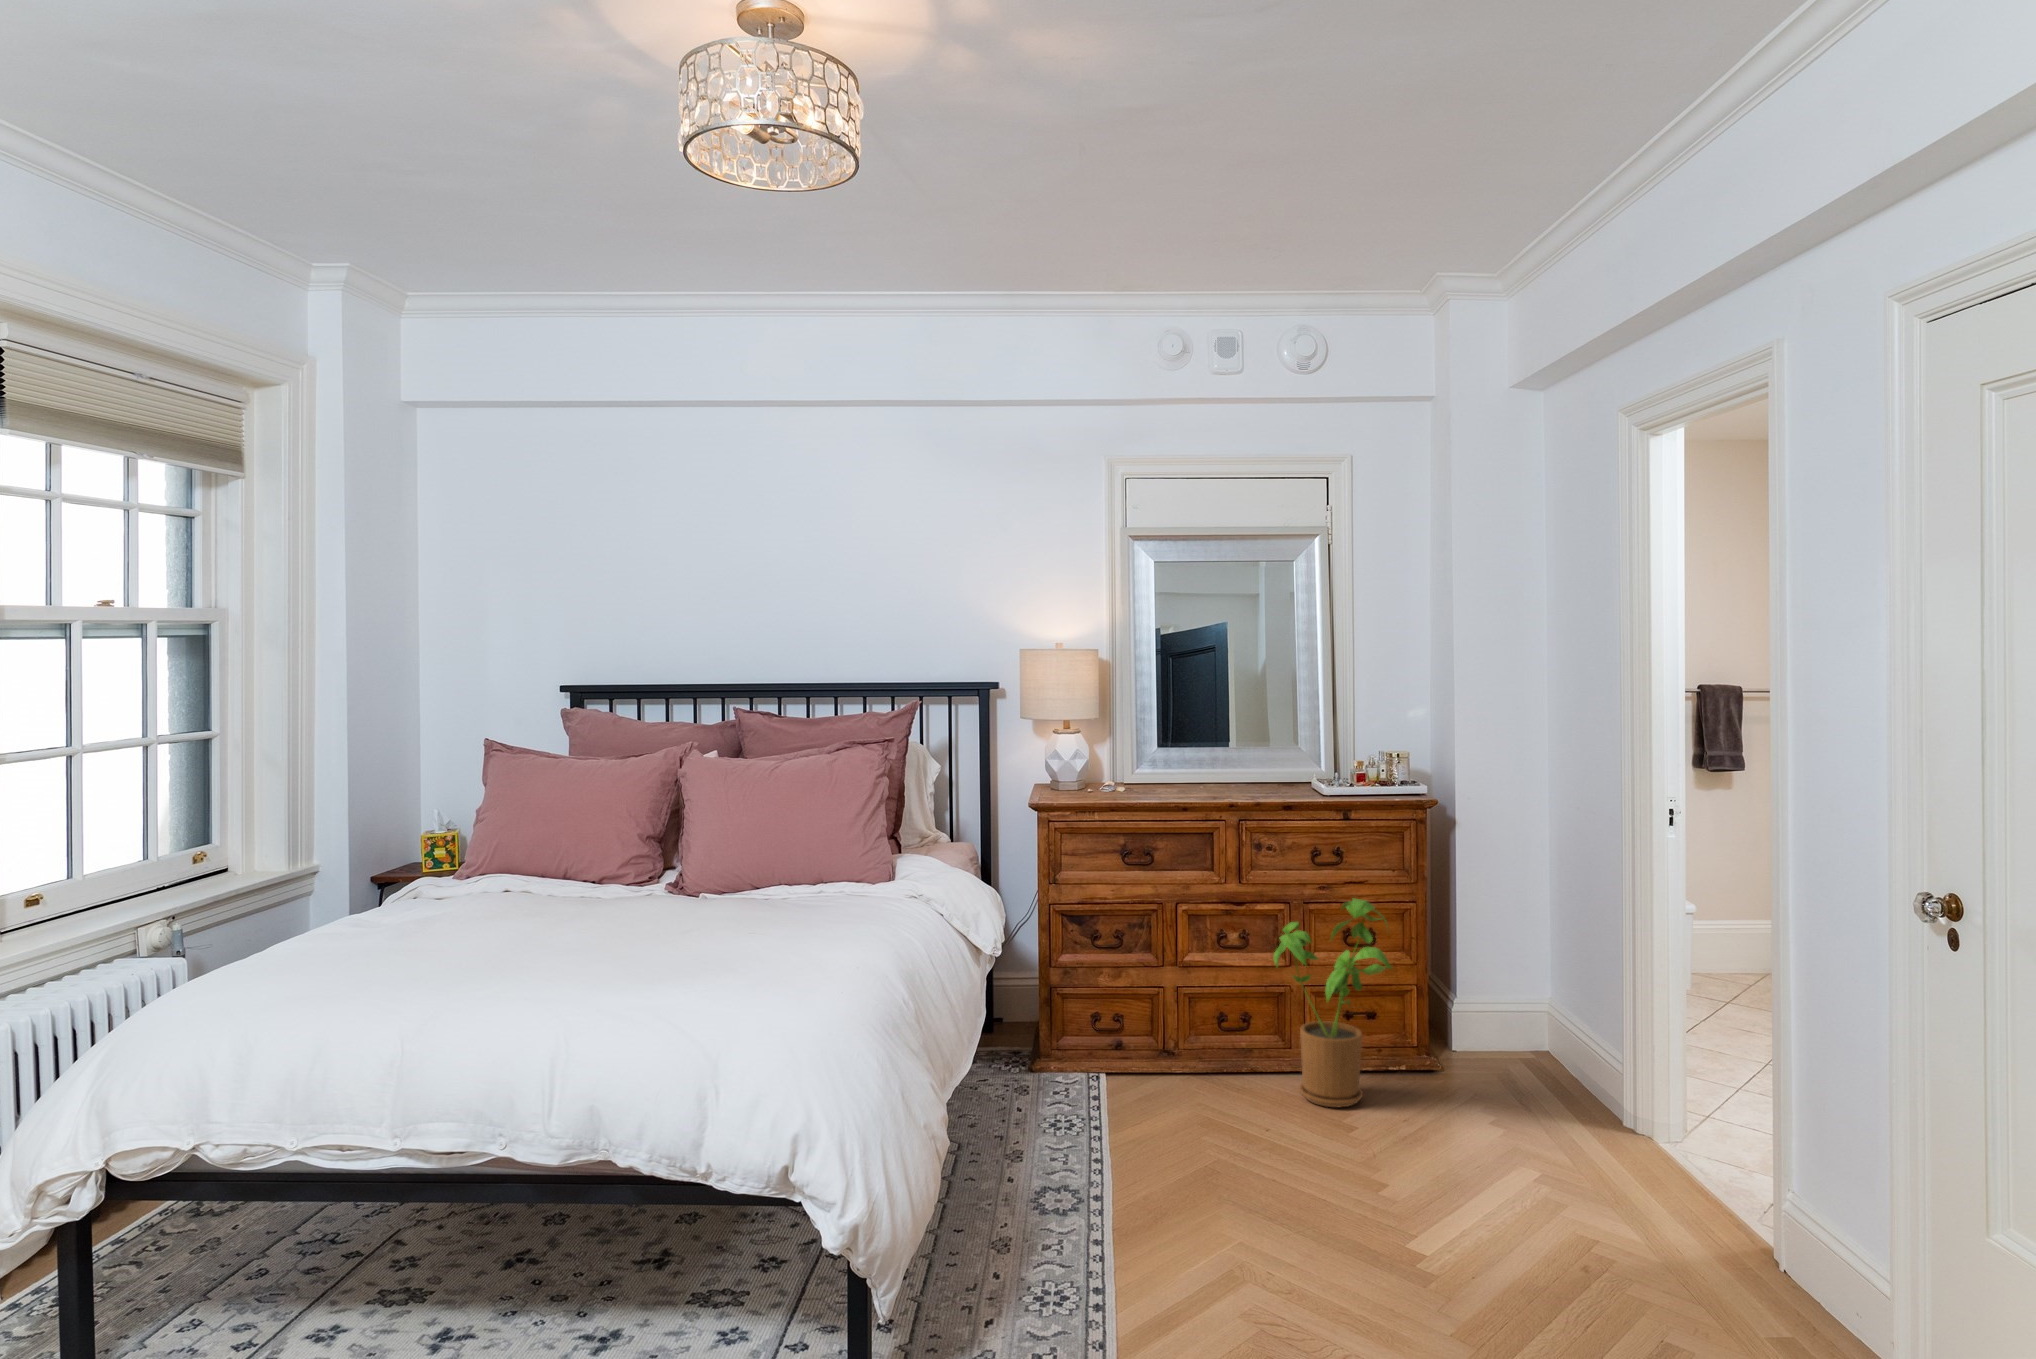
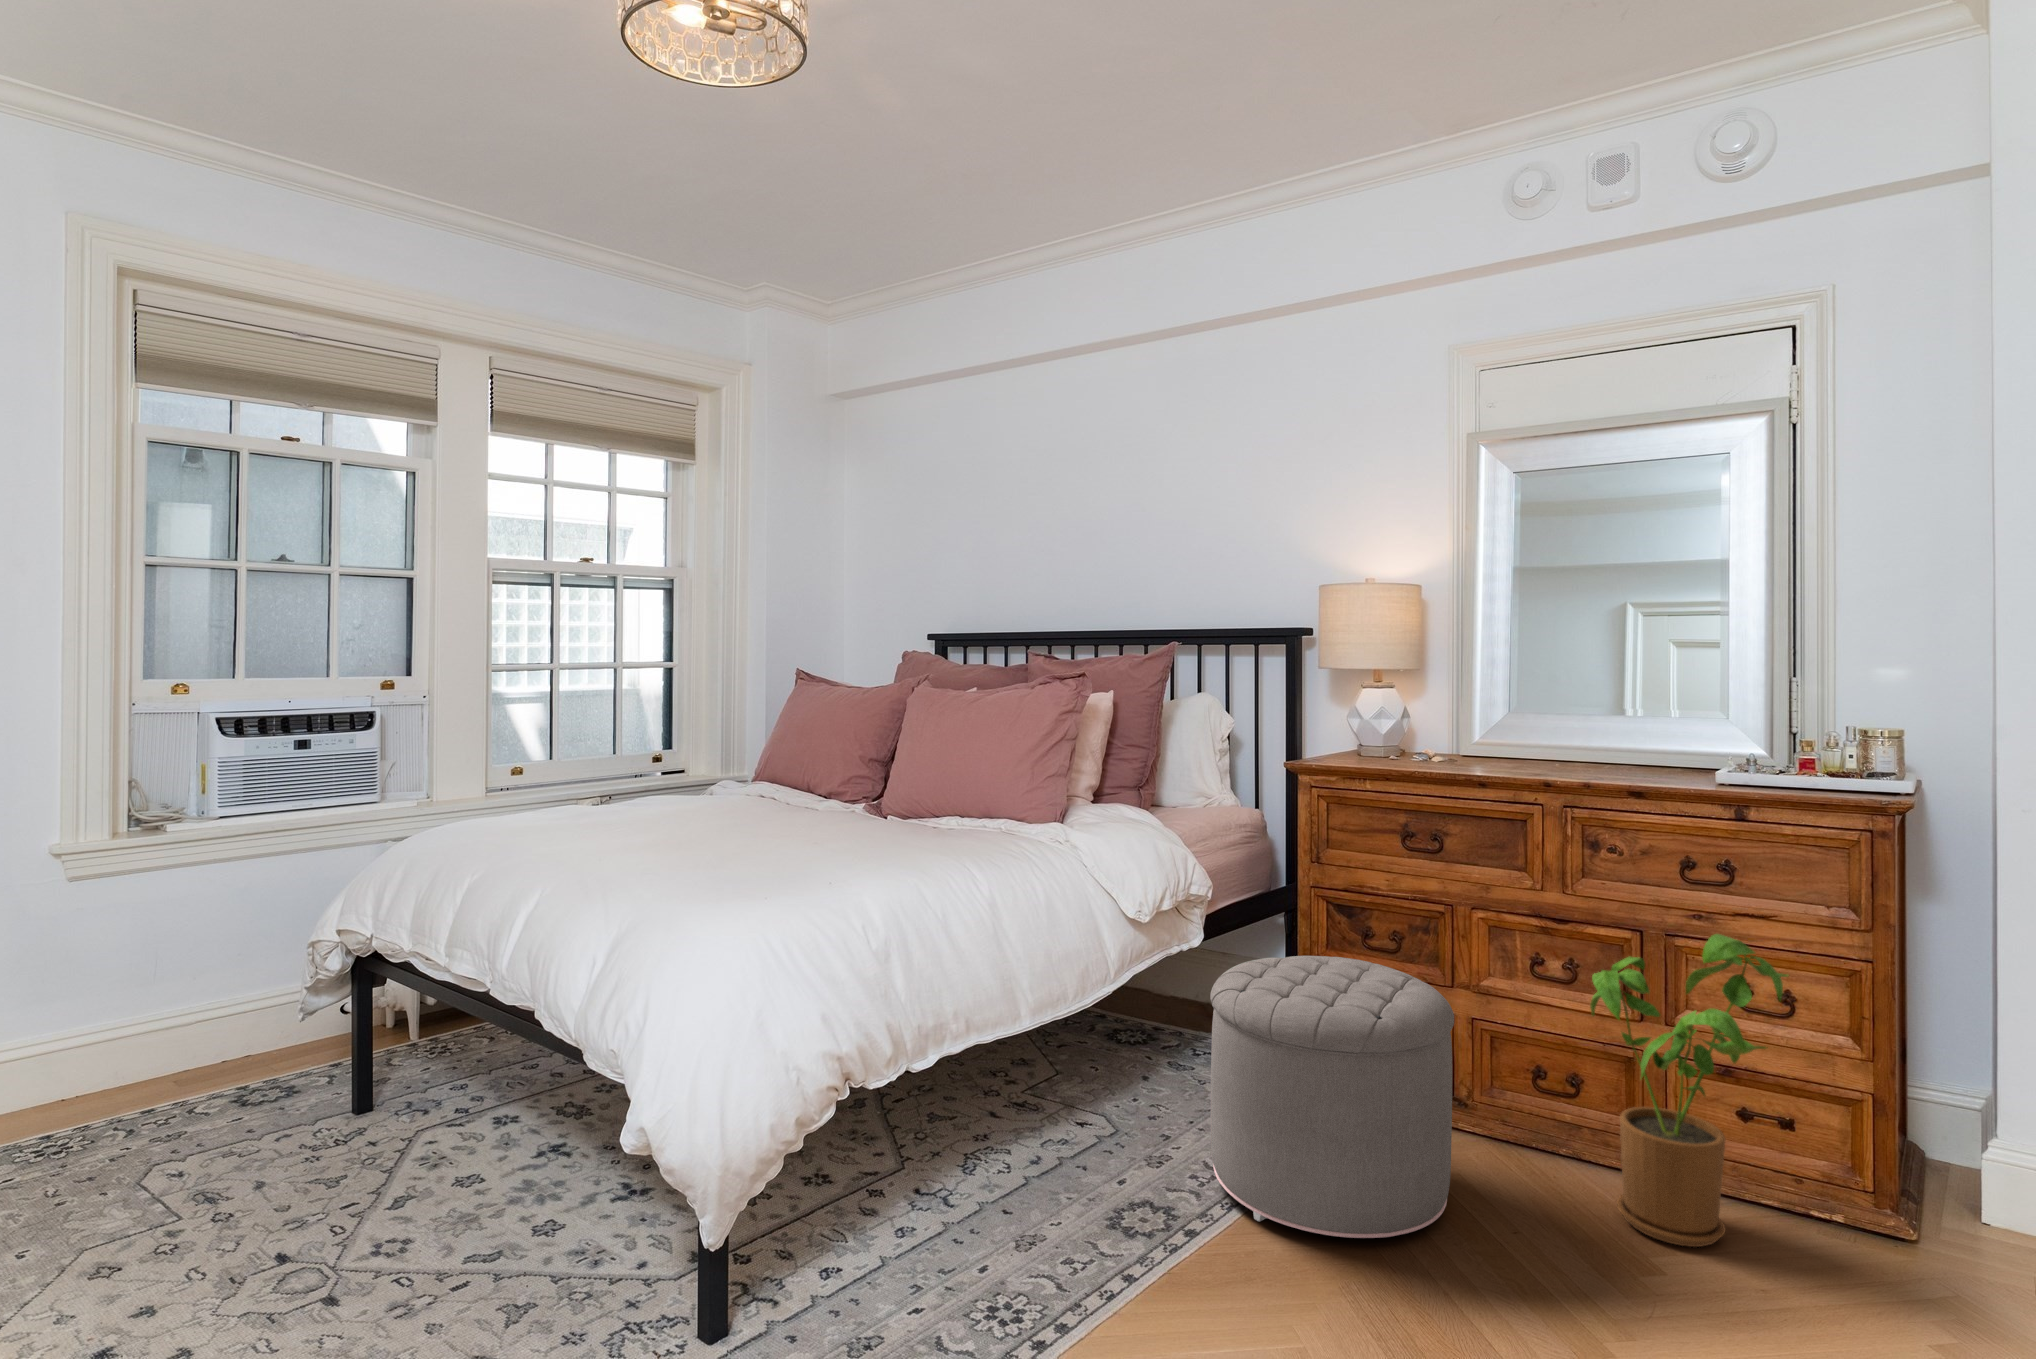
ottoman: none [1047,957,1228,1171] -> present [1210,956,1454,1238]

